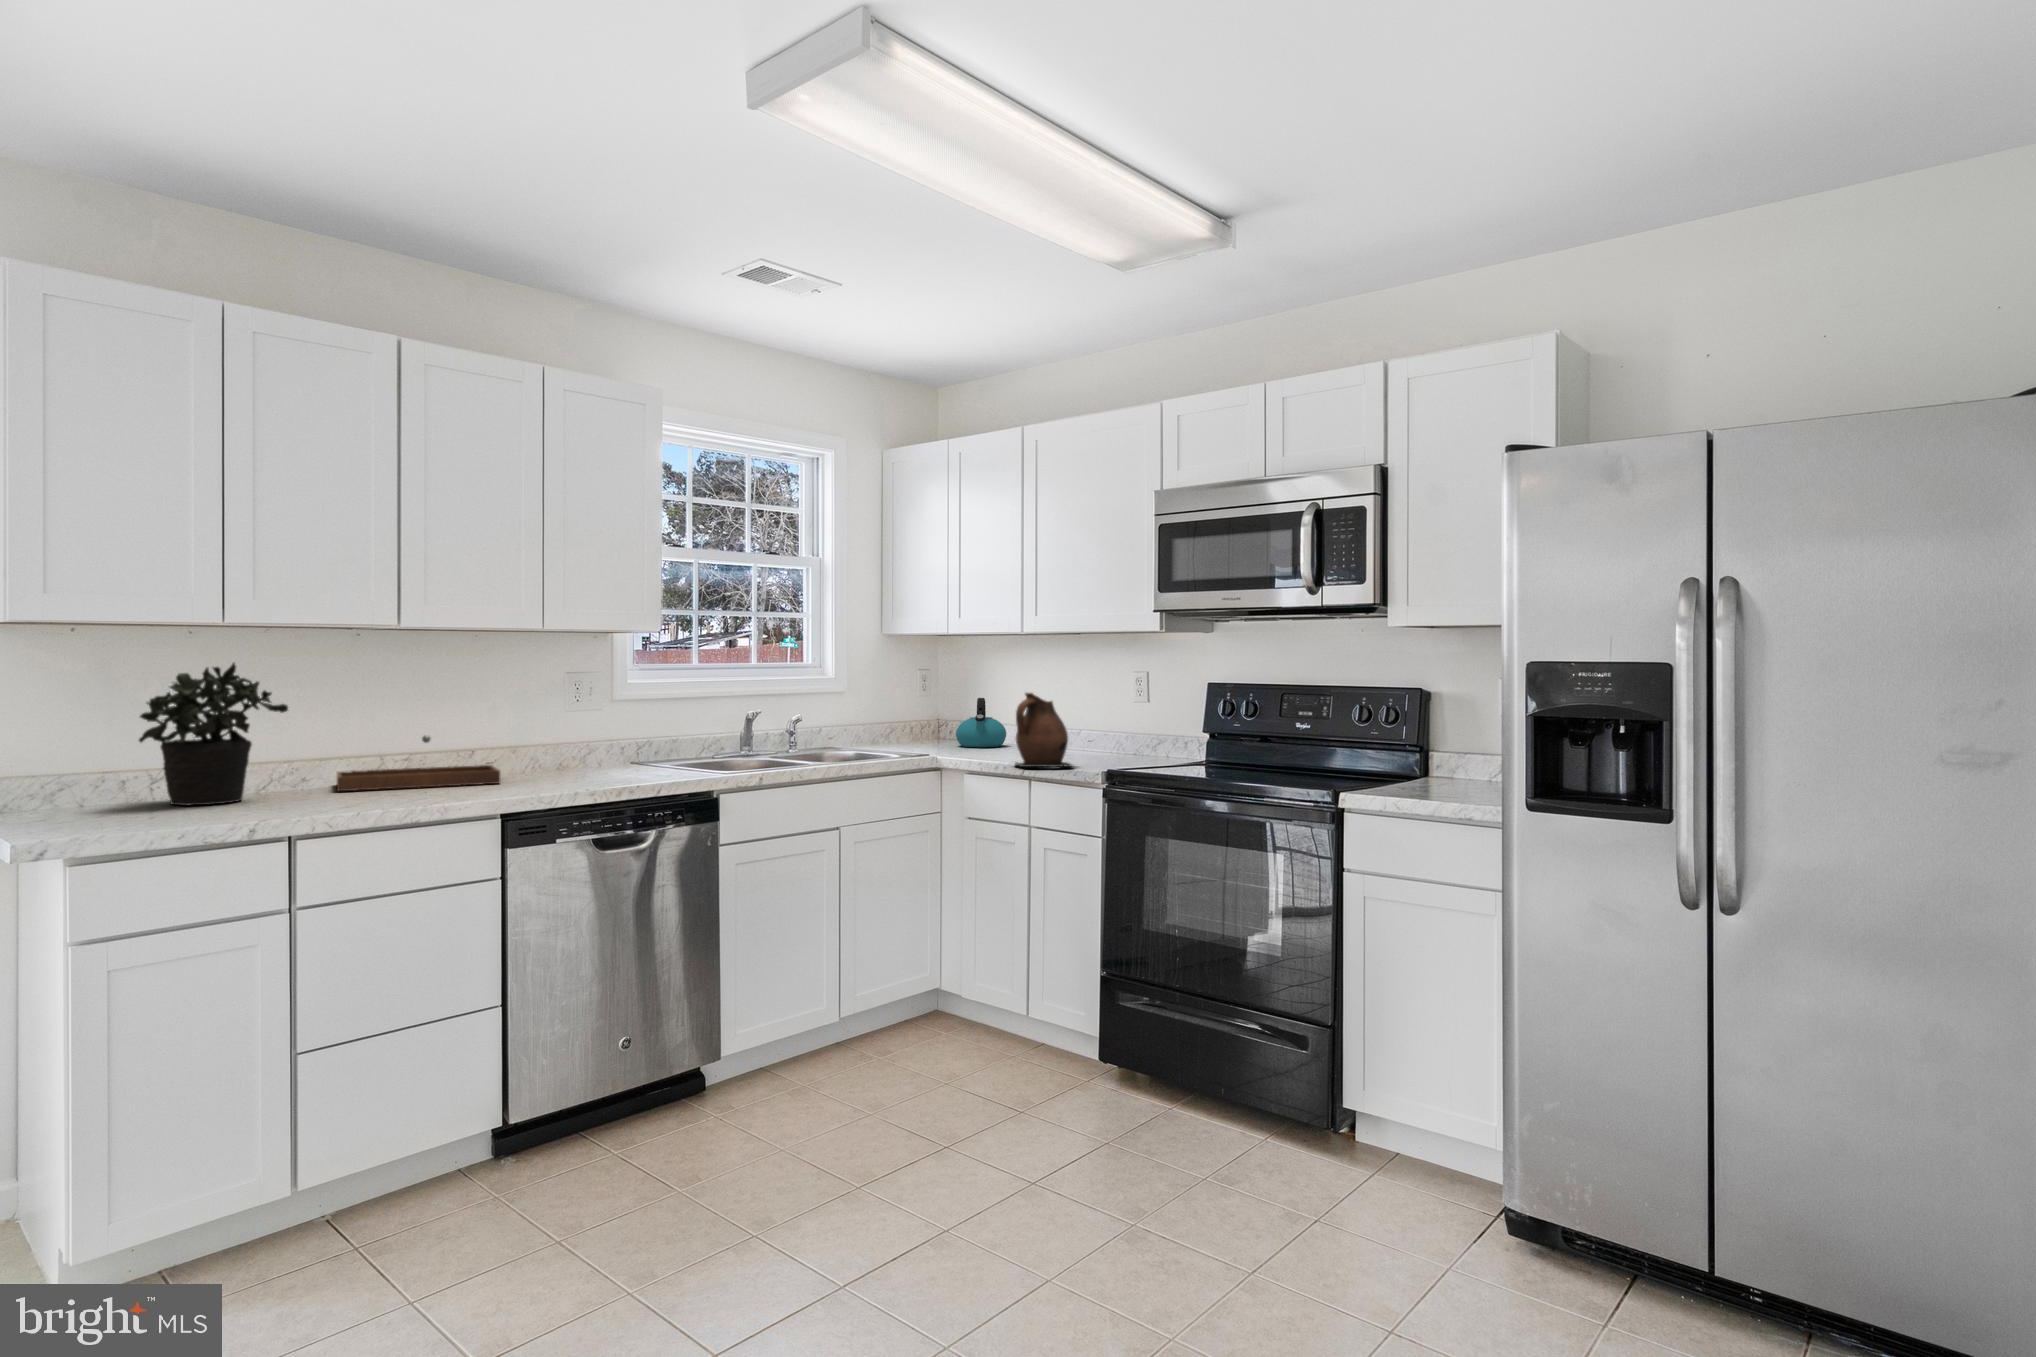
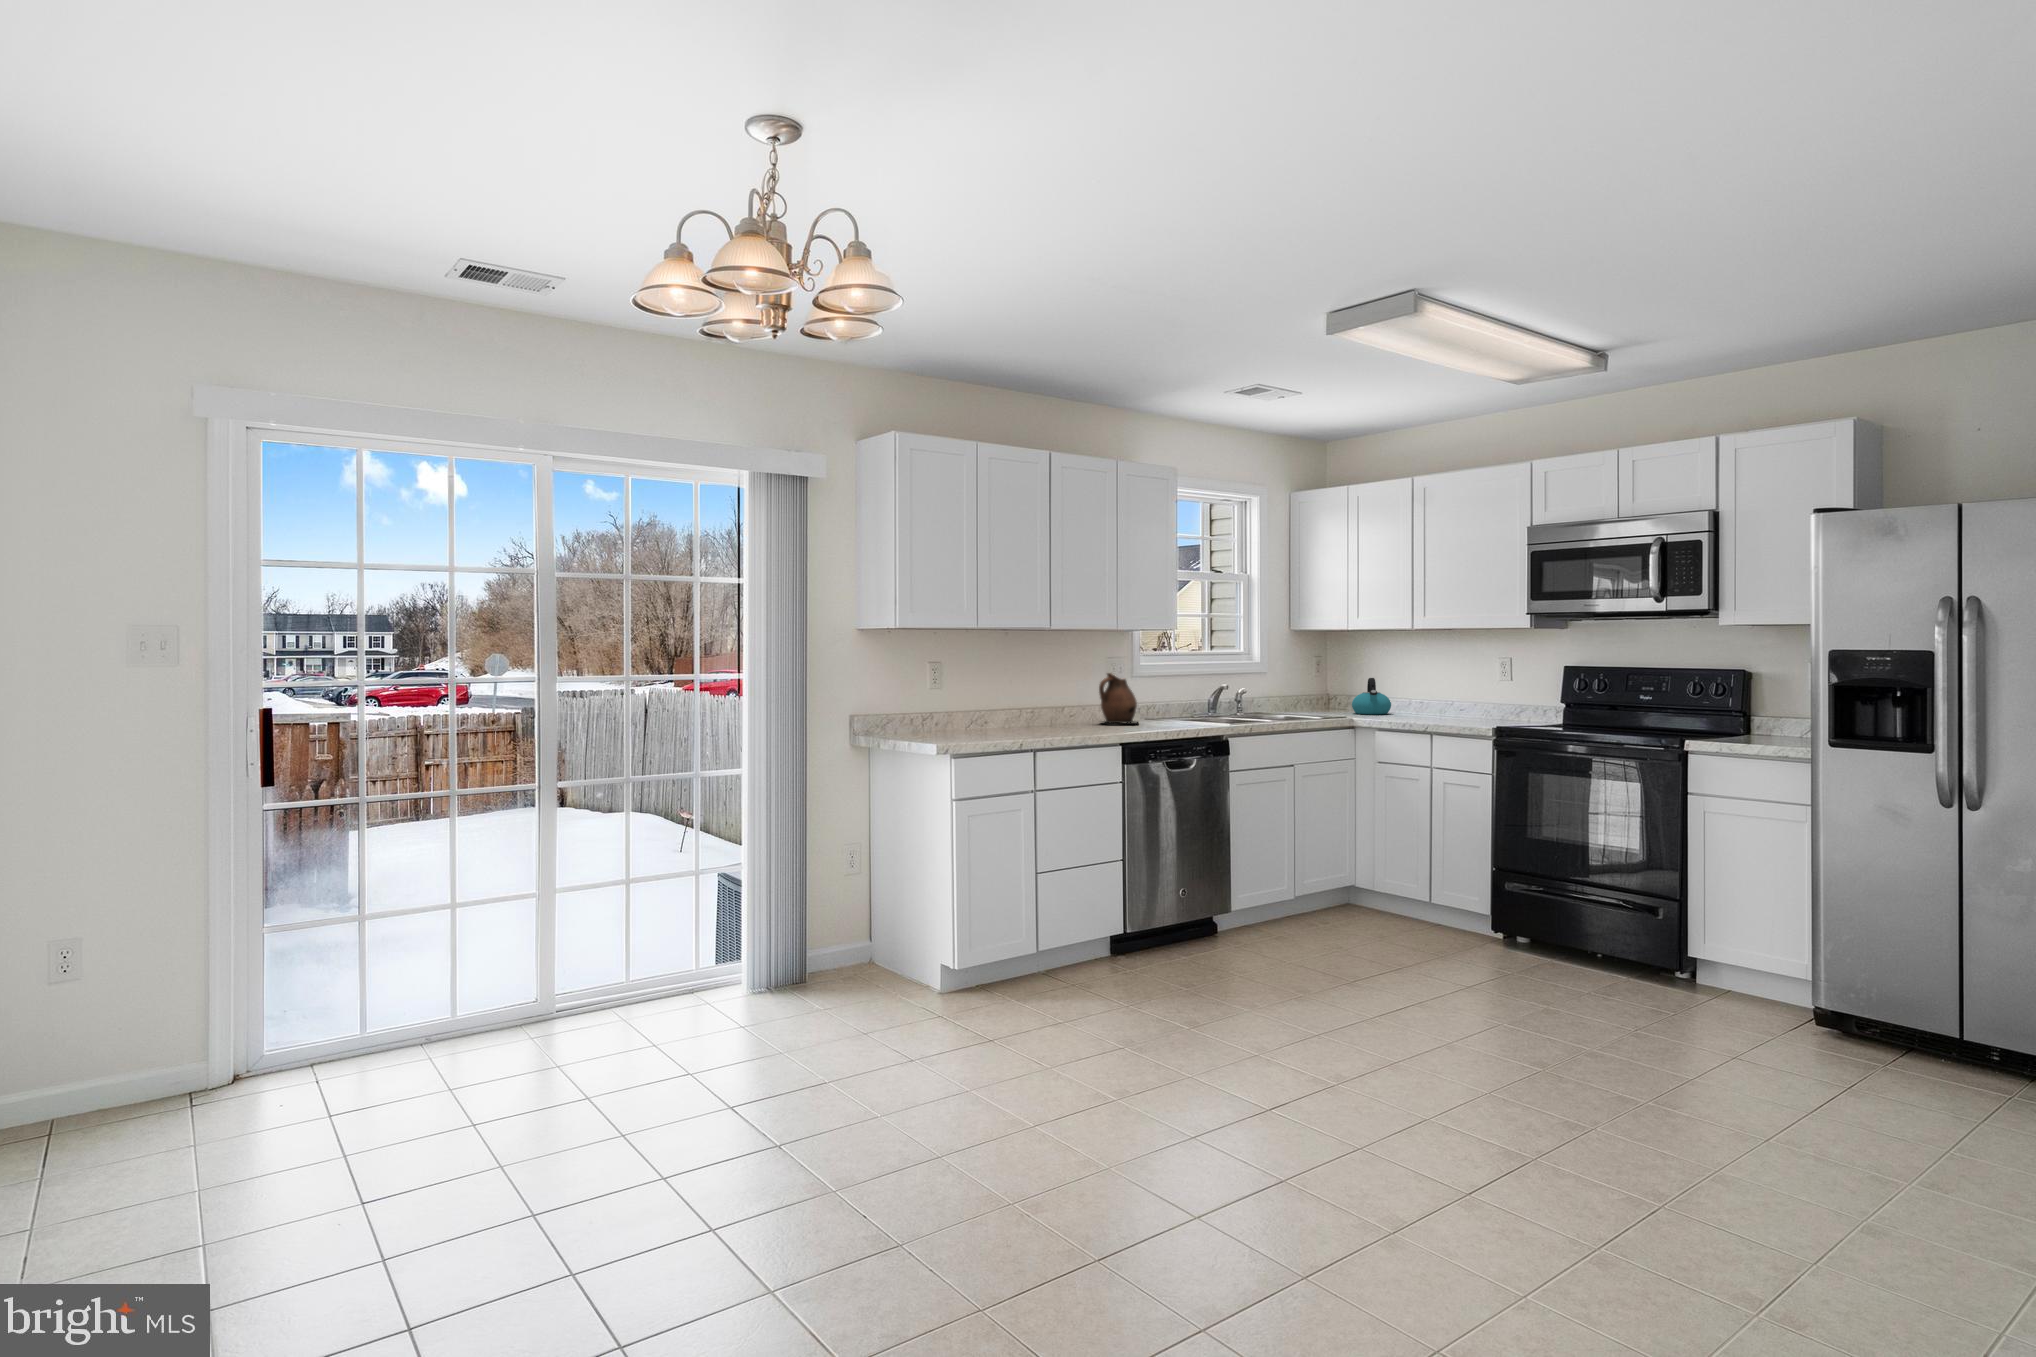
potted plant: present [139,663,288,805] -> none [937,654,999,736]
ceramic pitcher: present [1015,693,1072,767] -> present [1099,673,1138,724]
tray: present [337,735,500,791] -> none [1001,699,1098,731]

